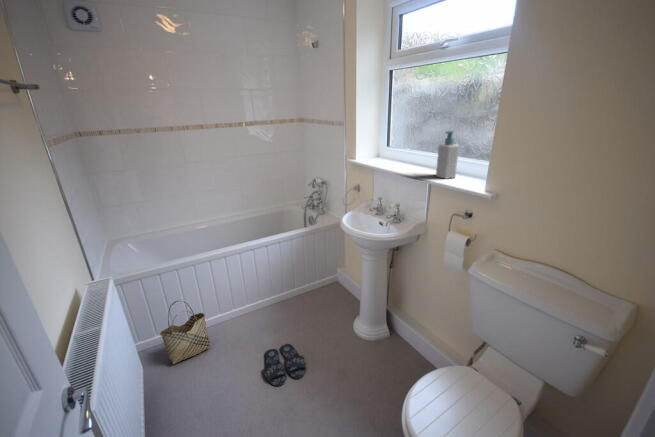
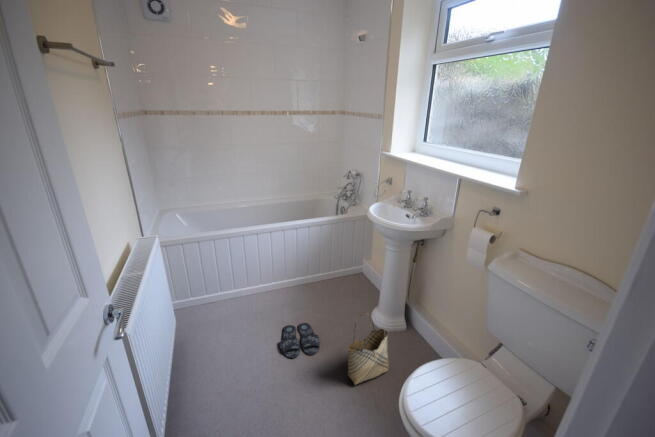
soap bottle: present [436,131,459,178] -> none [467,125,494,174]
woven basket: present [160,301,210,364] -> present [347,313,389,385]

